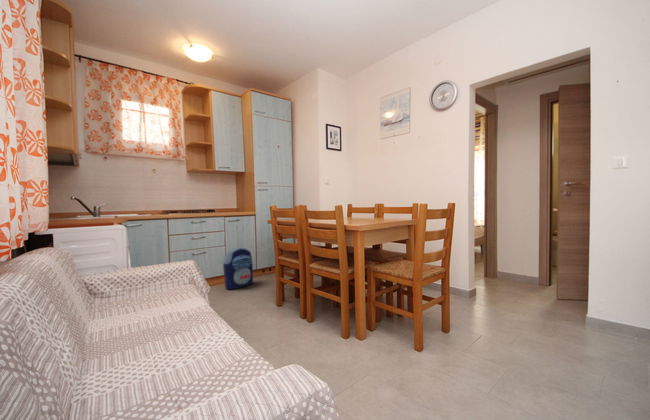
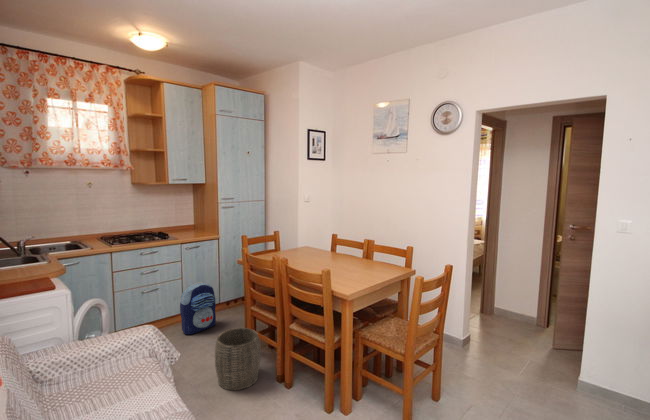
woven basket: none [248,275,287,325] -> present [215,328,261,390]

